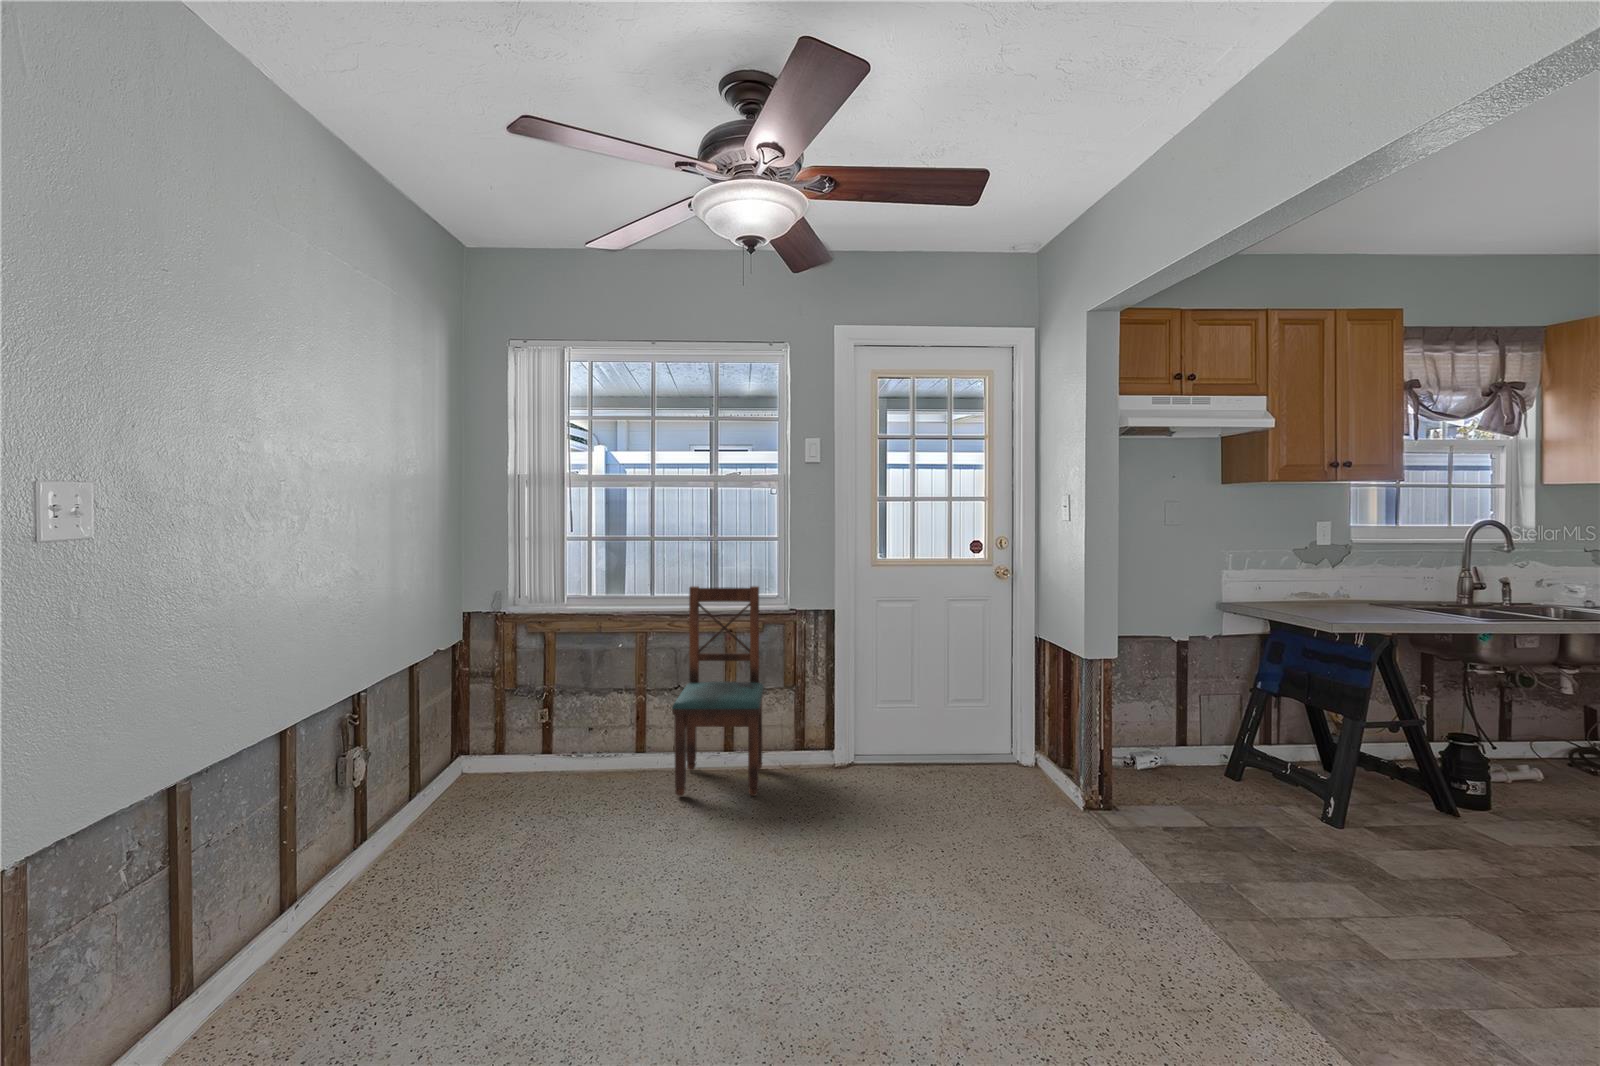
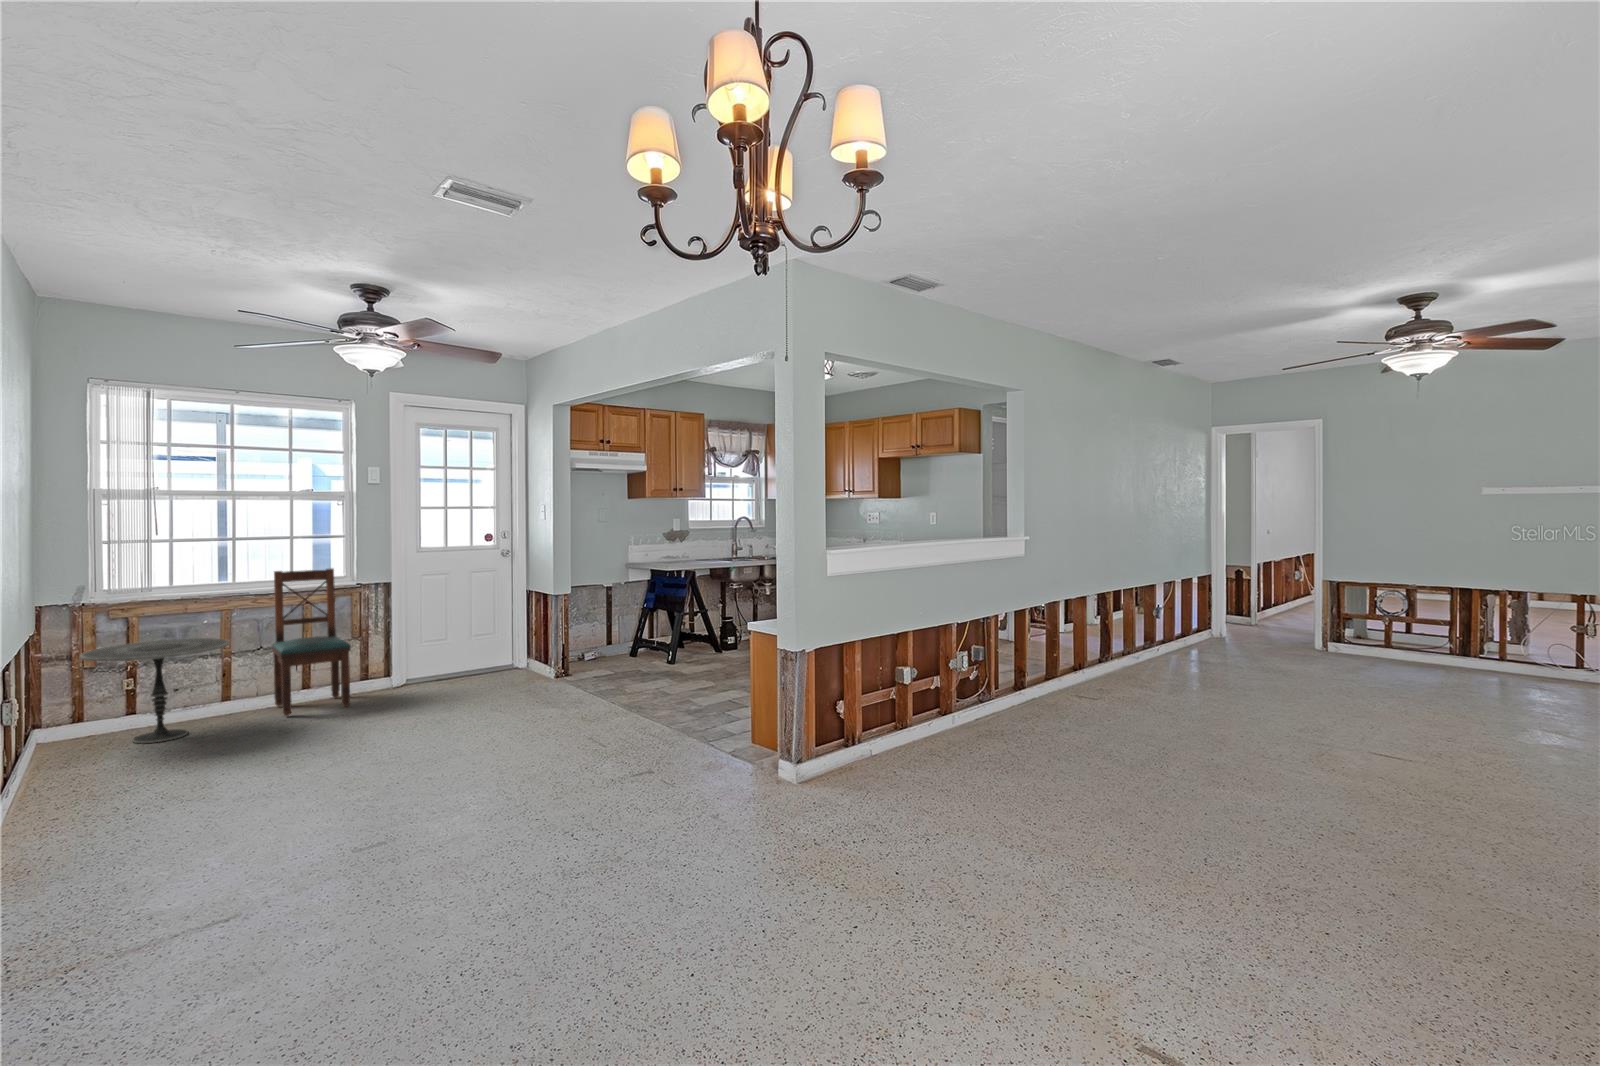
side table: none [460,666,618,809] -> present [80,638,229,743]

